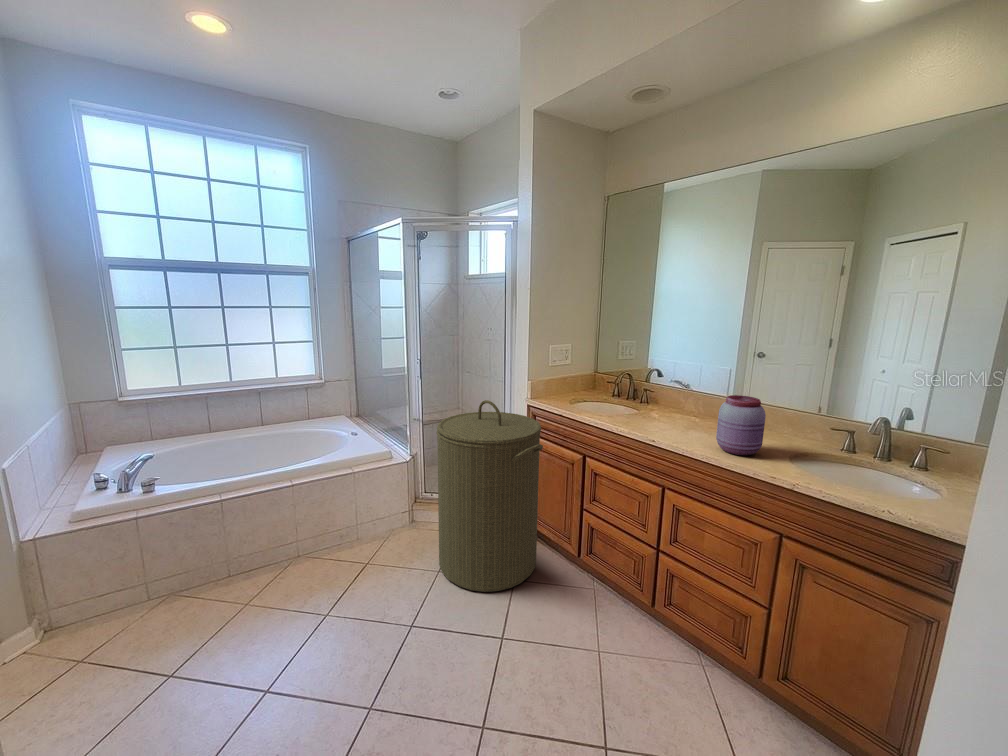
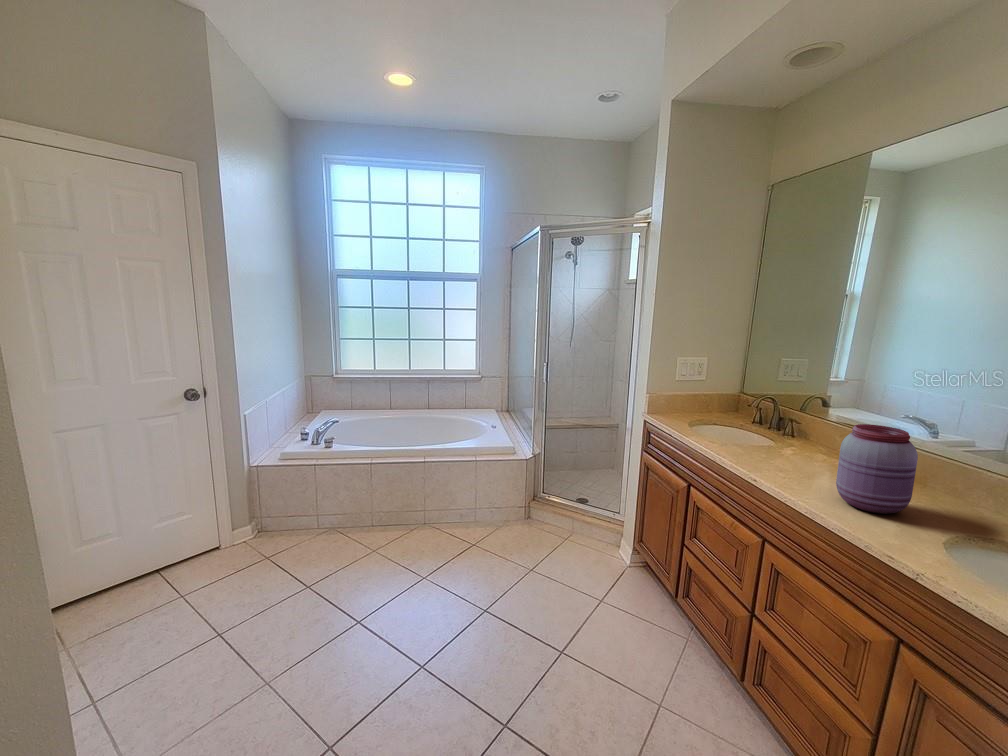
laundry hamper: present [437,400,543,592] -> none [530,405,650,616]

